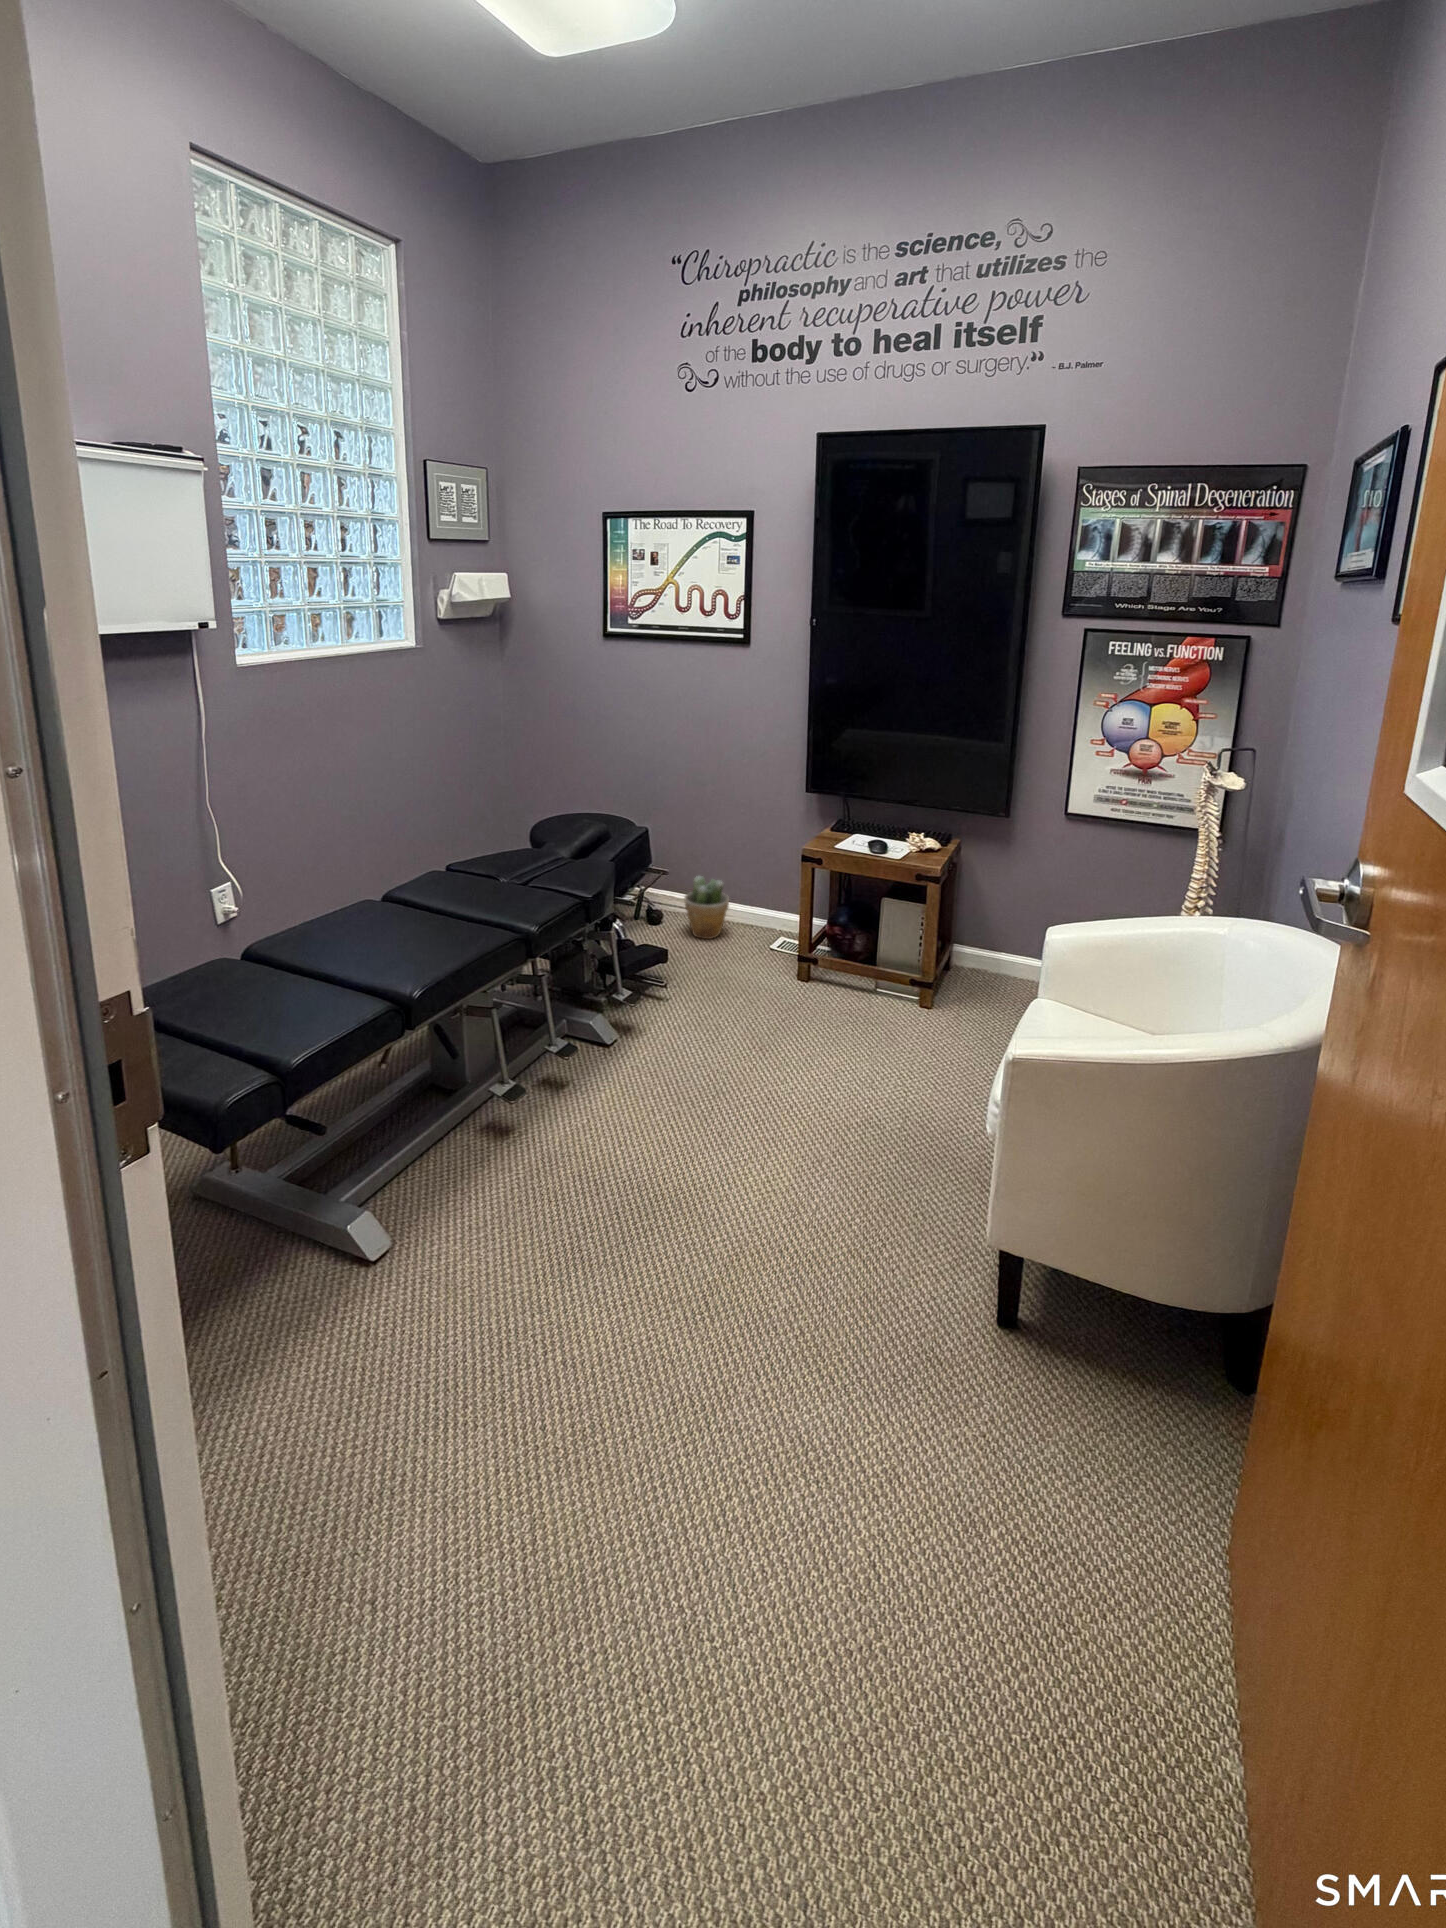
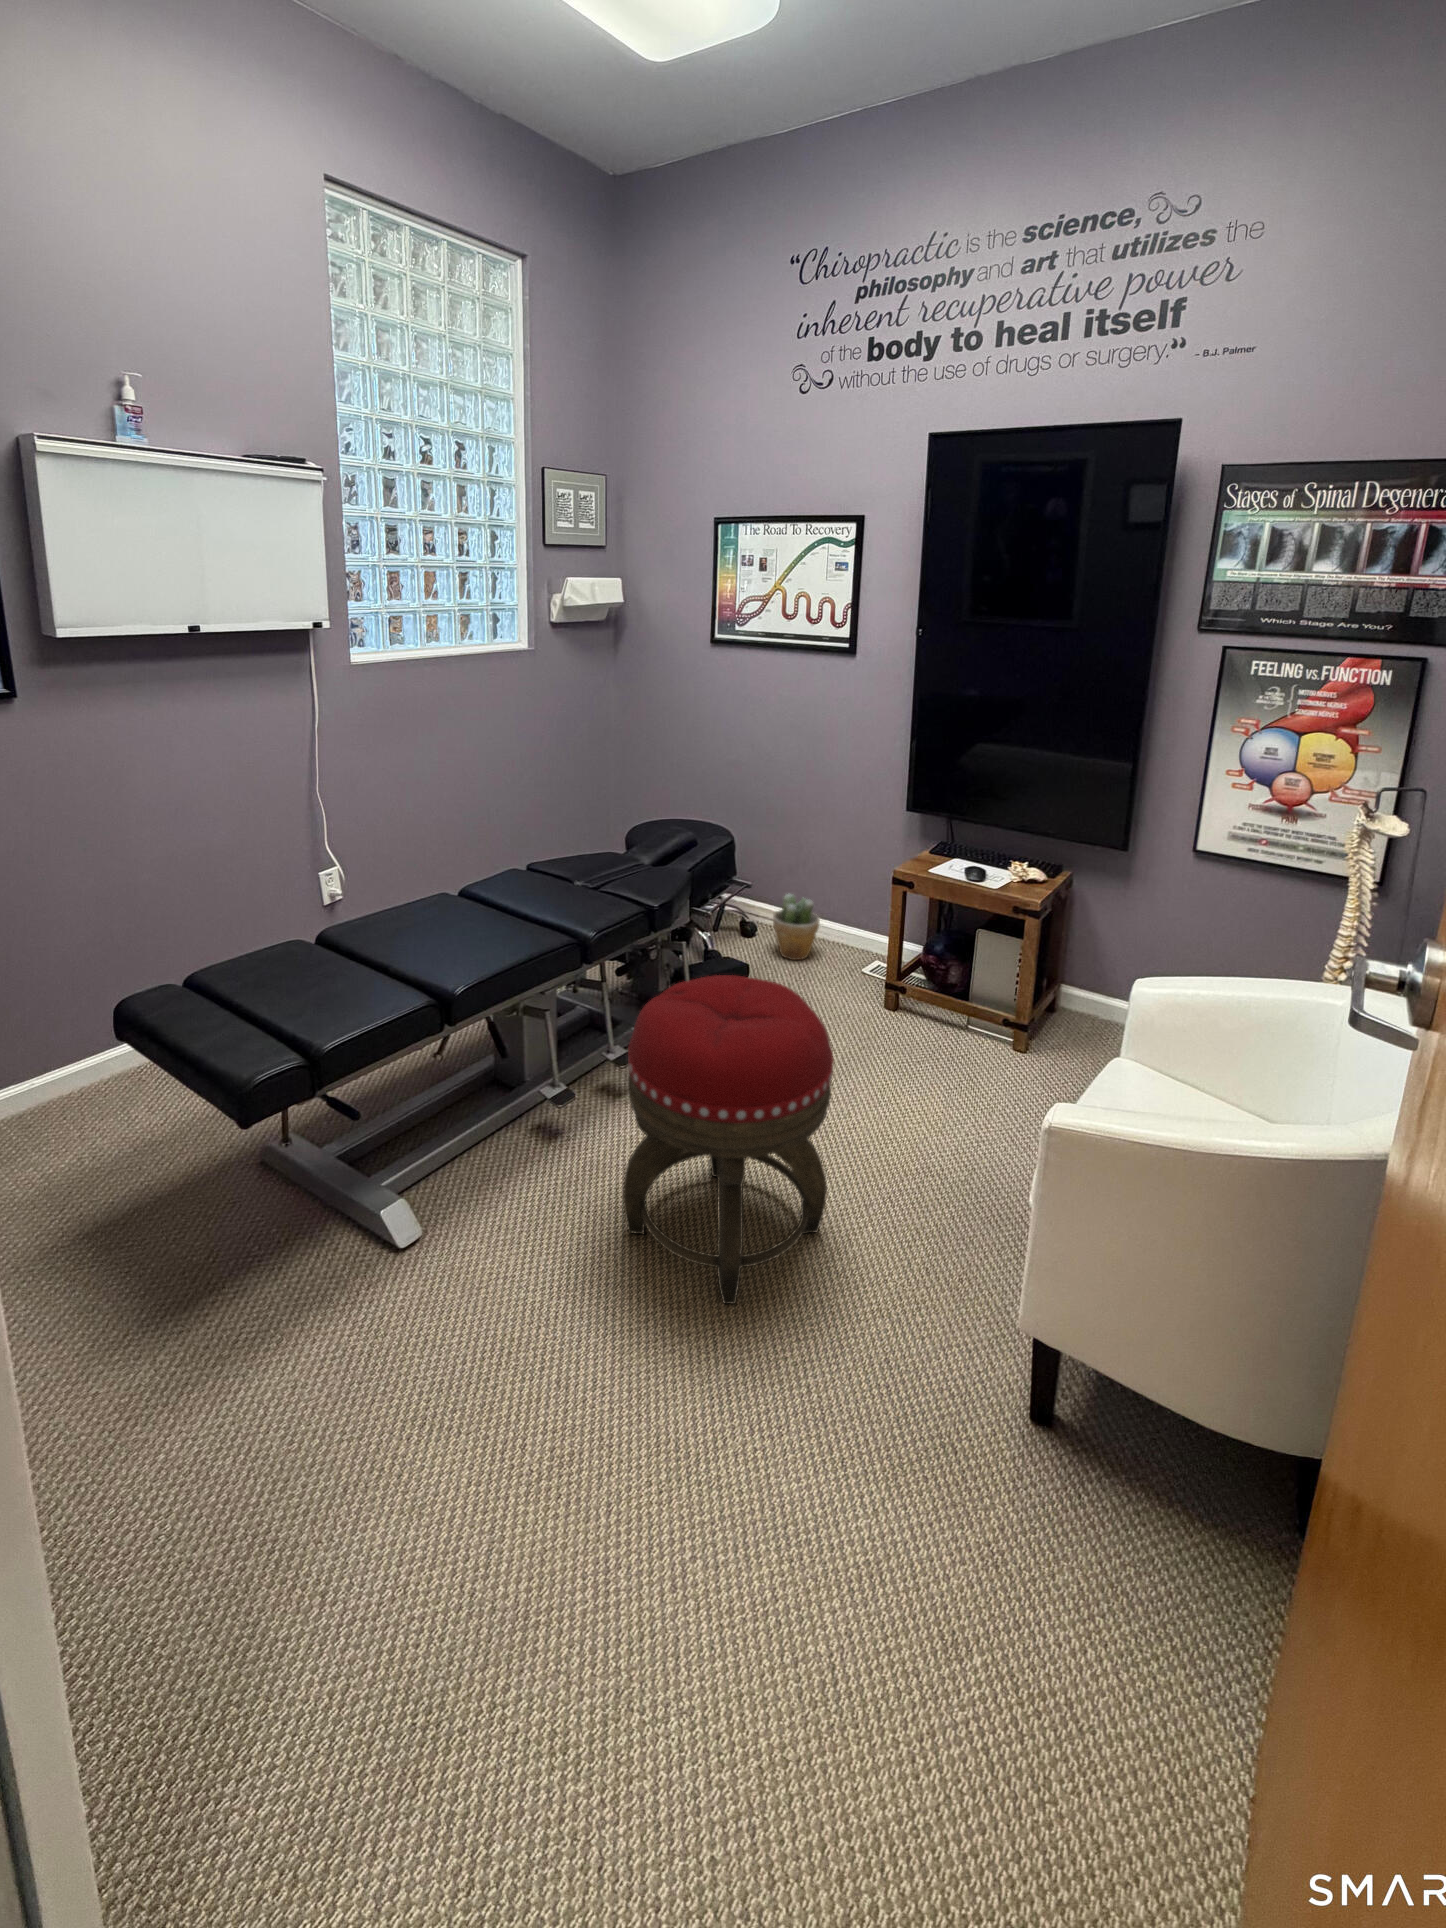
footstool: none [596,955,794,1264] -> present [623,975,834,1304]

